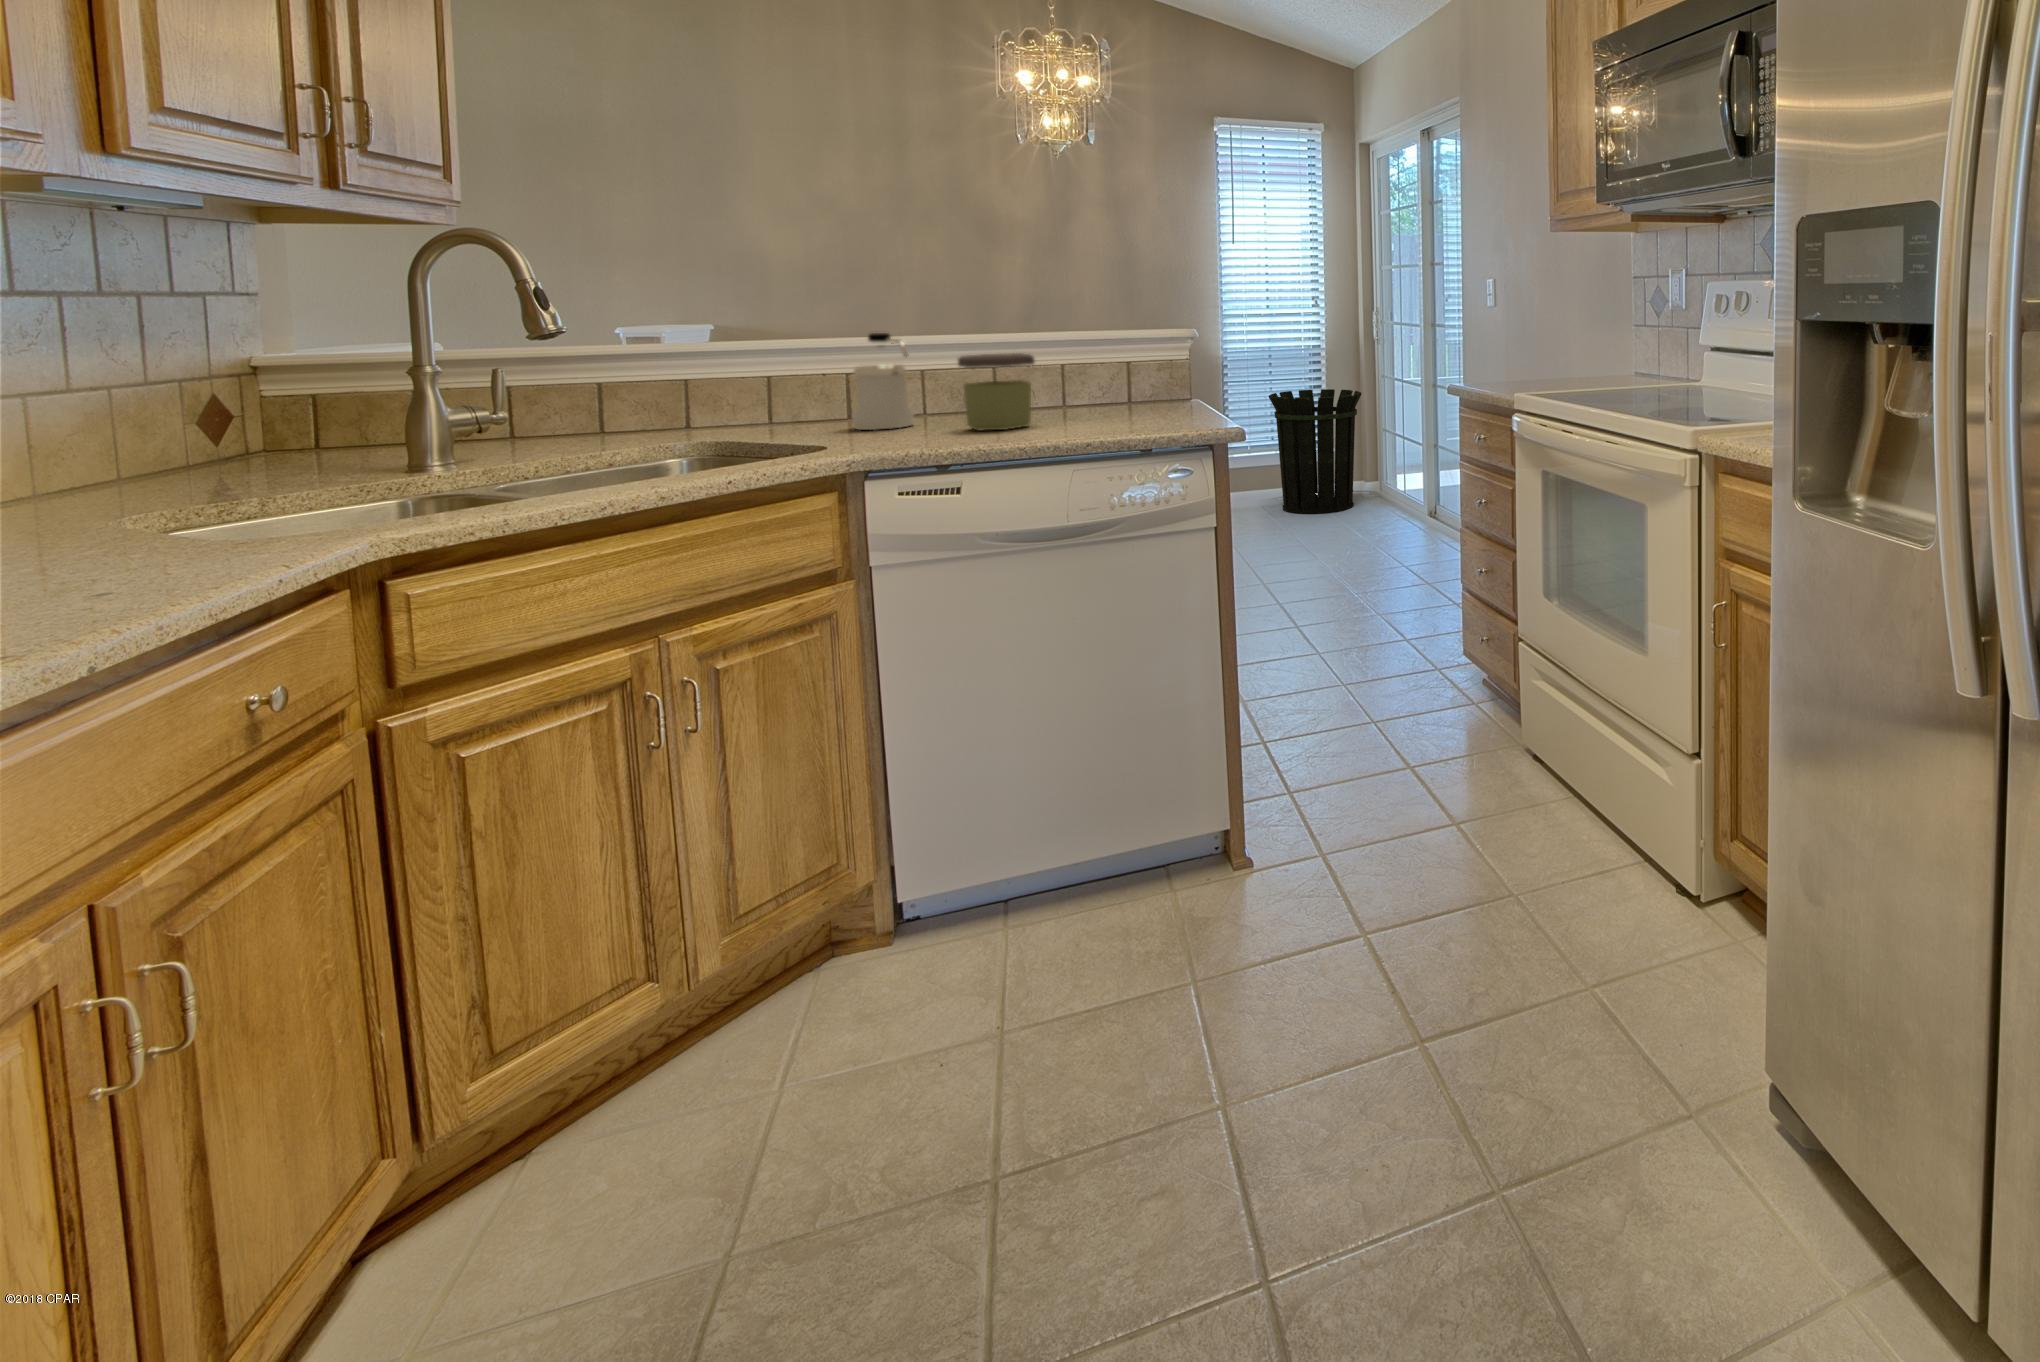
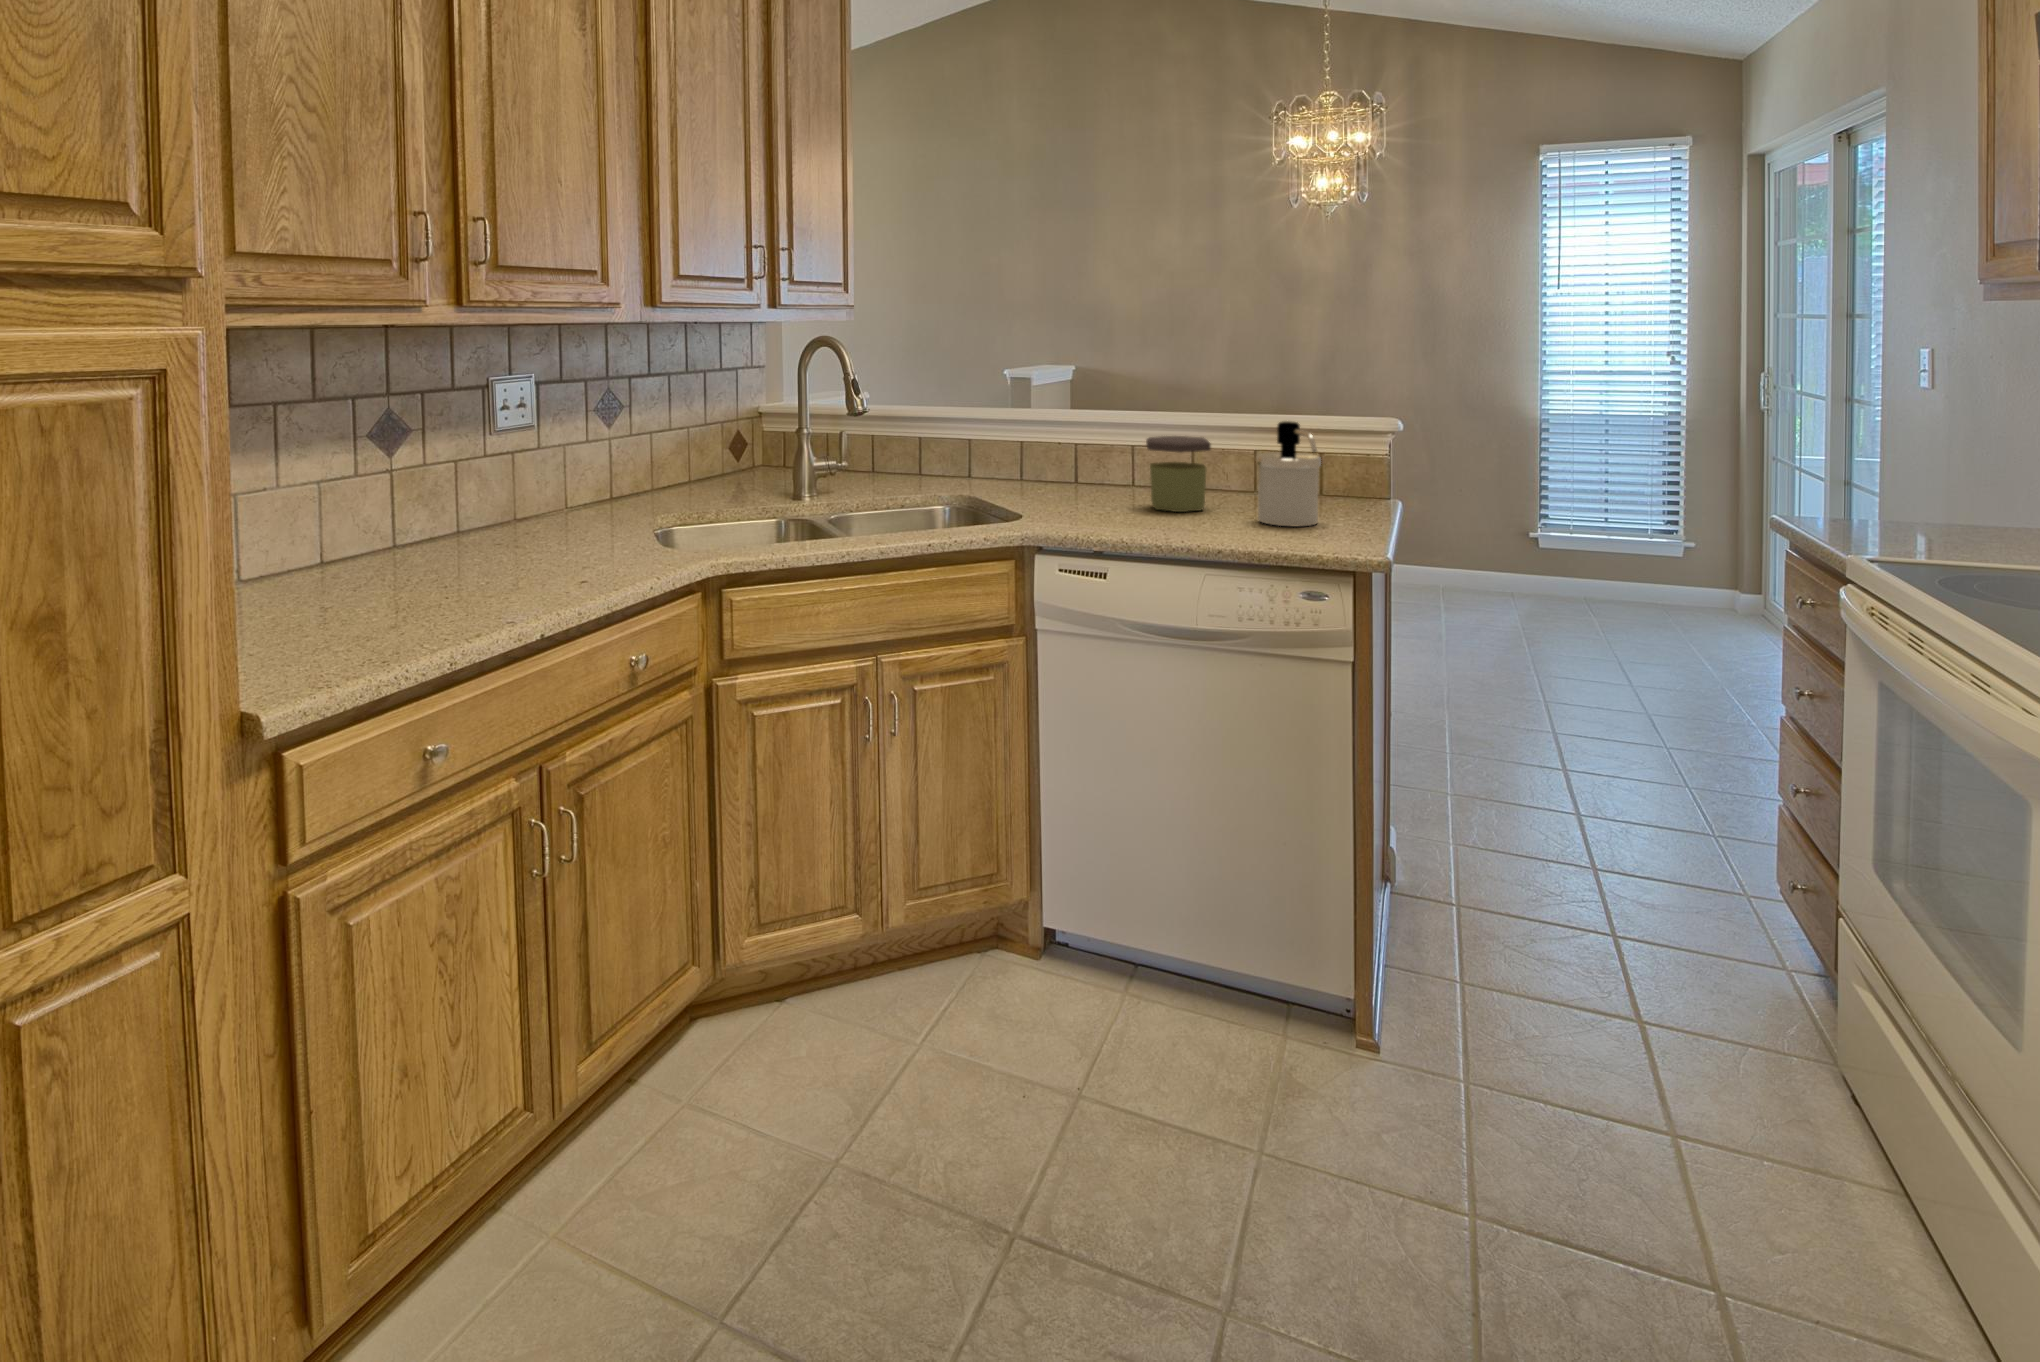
soap dispenser: present [852,333,914,430] -> present [1256,421,1321,526]
waste bin: present [1268,389,1361,514] -> none [1596,466,1732,624]

